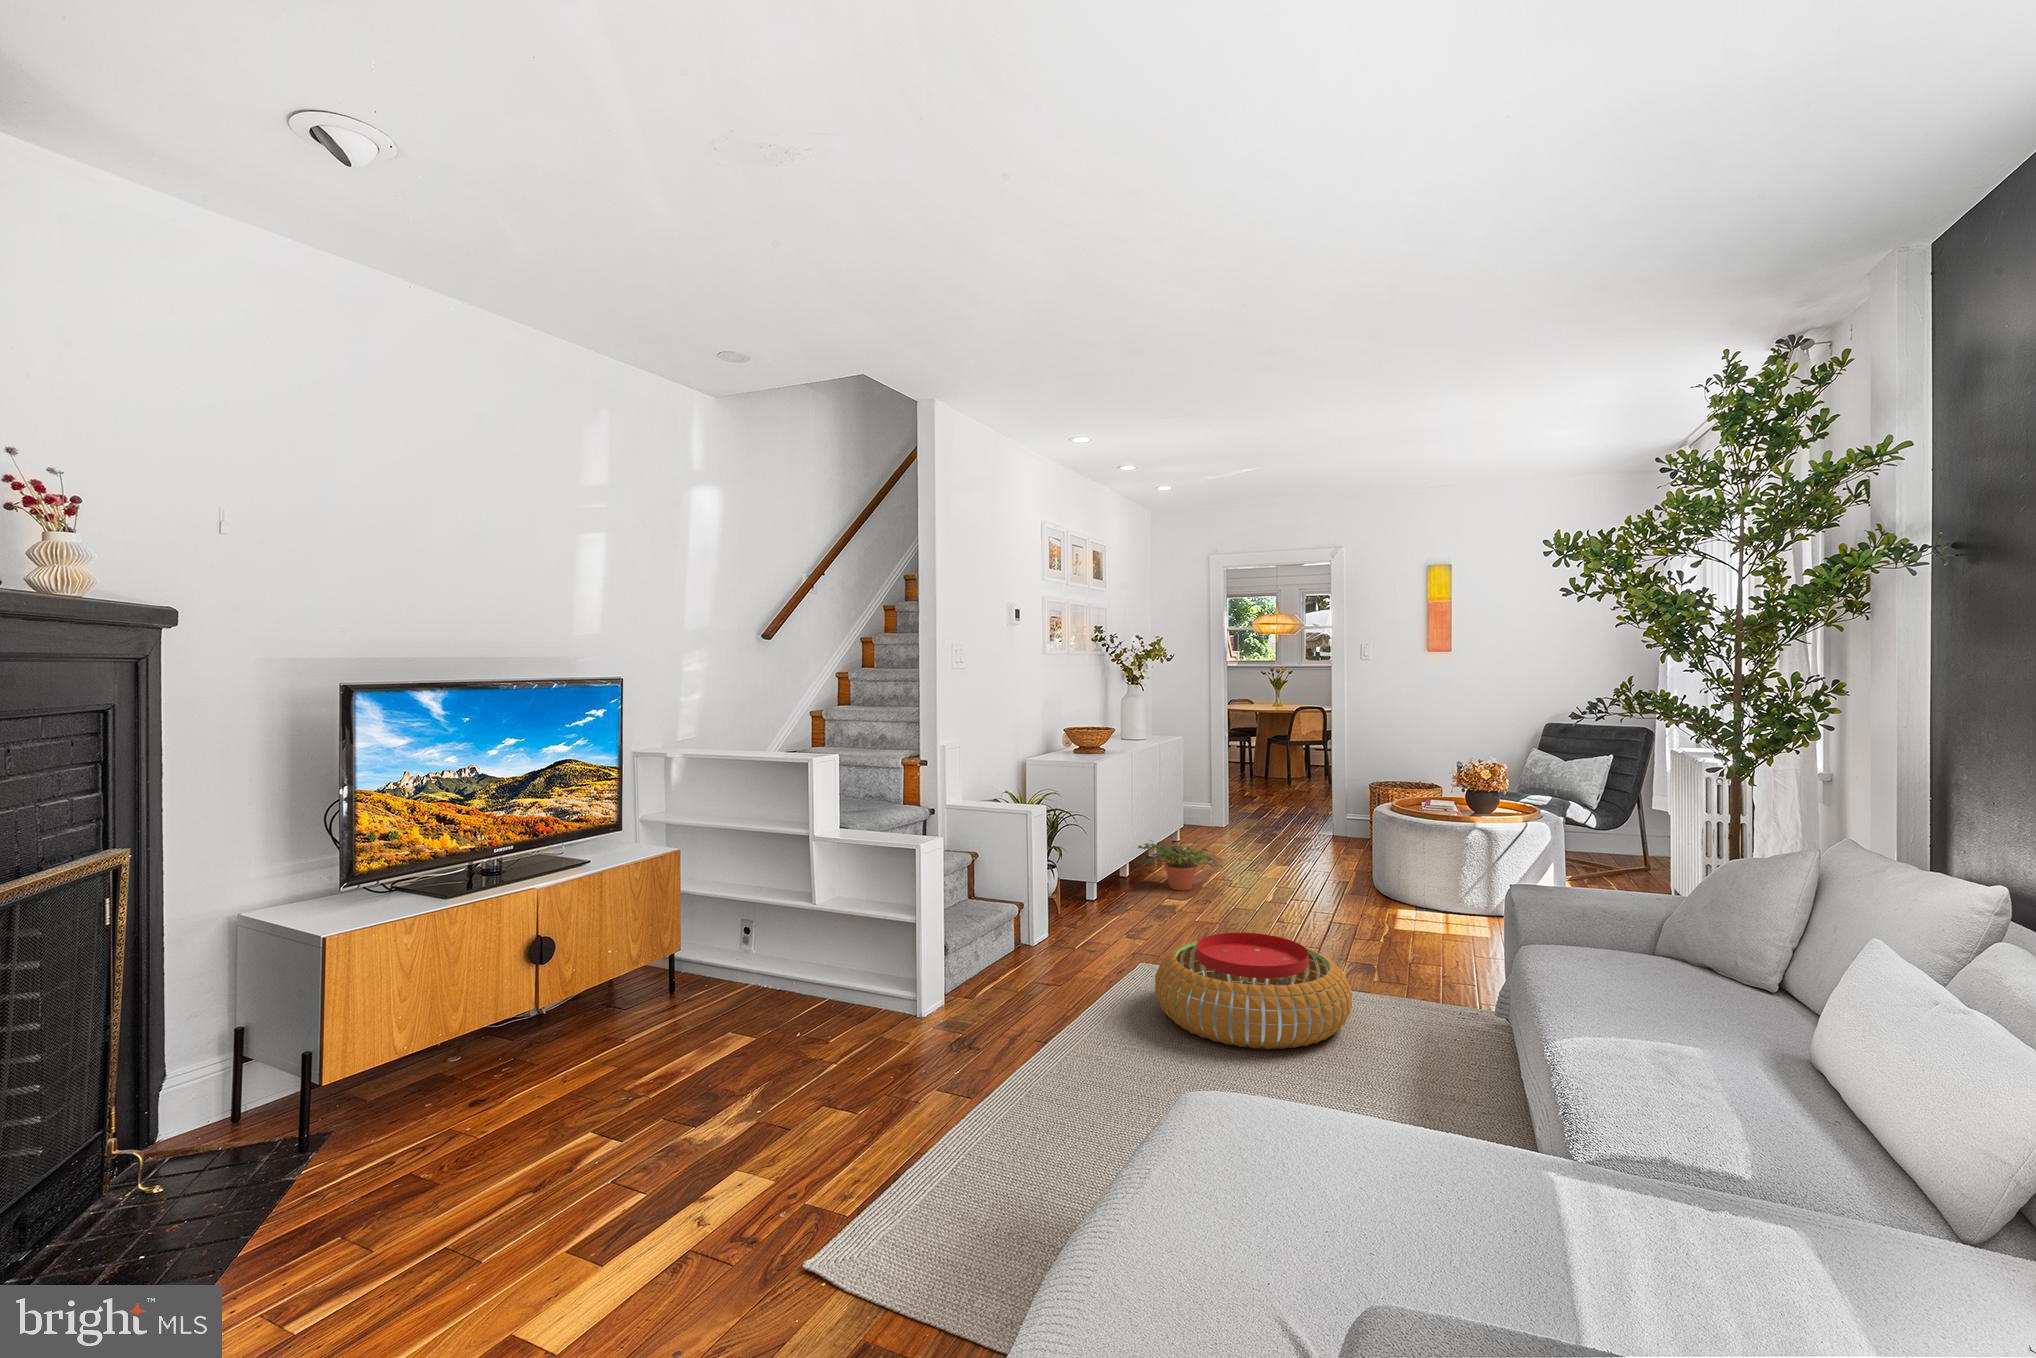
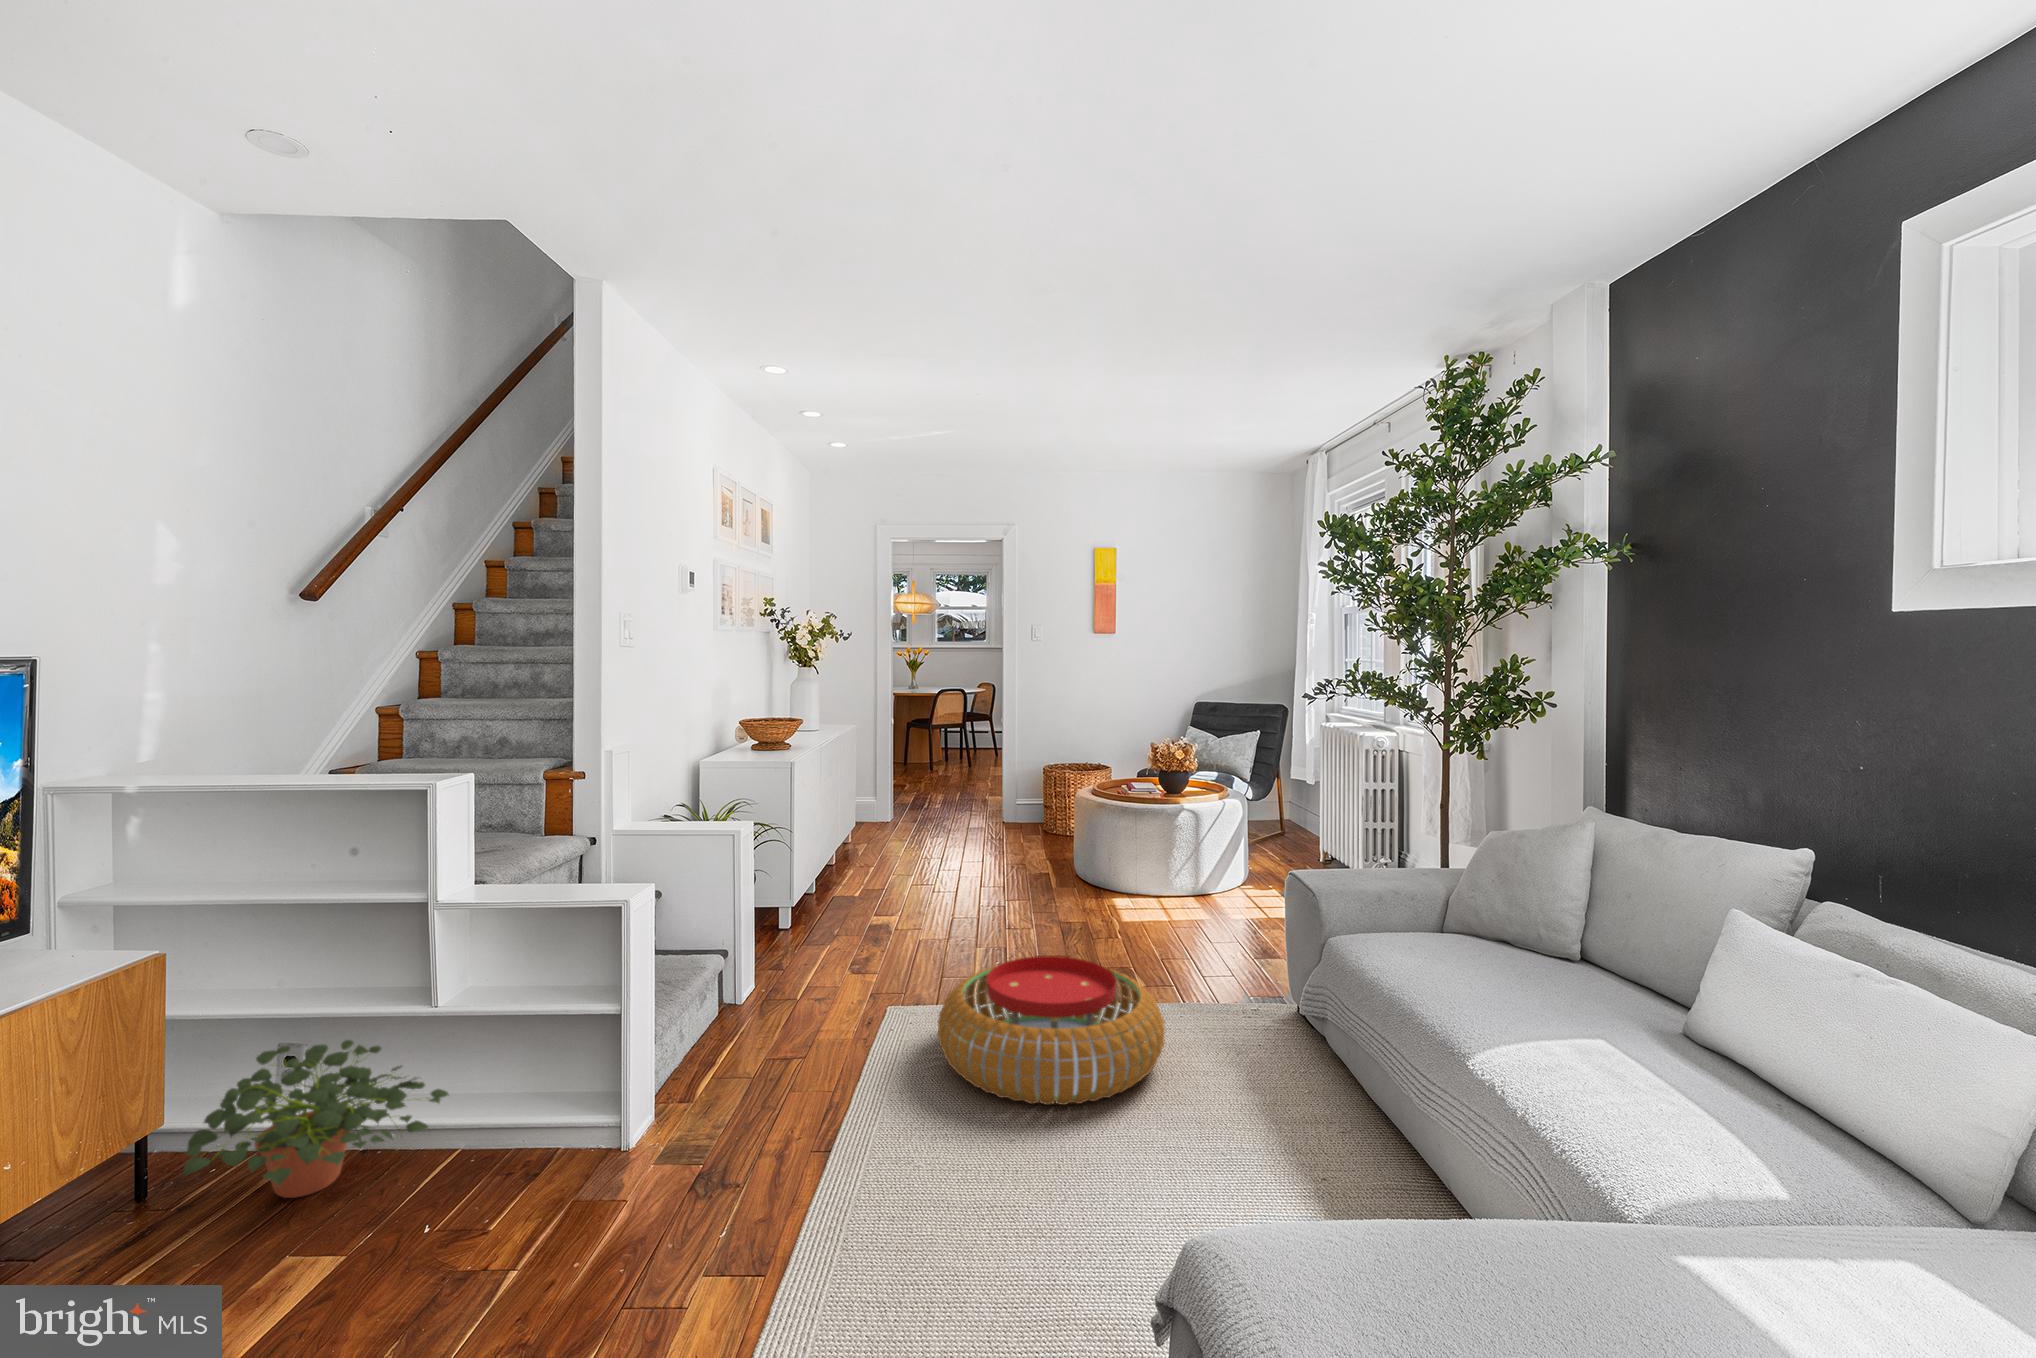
potted plant: present [1138,840,1222,891] -> present [183,1040,448,1198]

